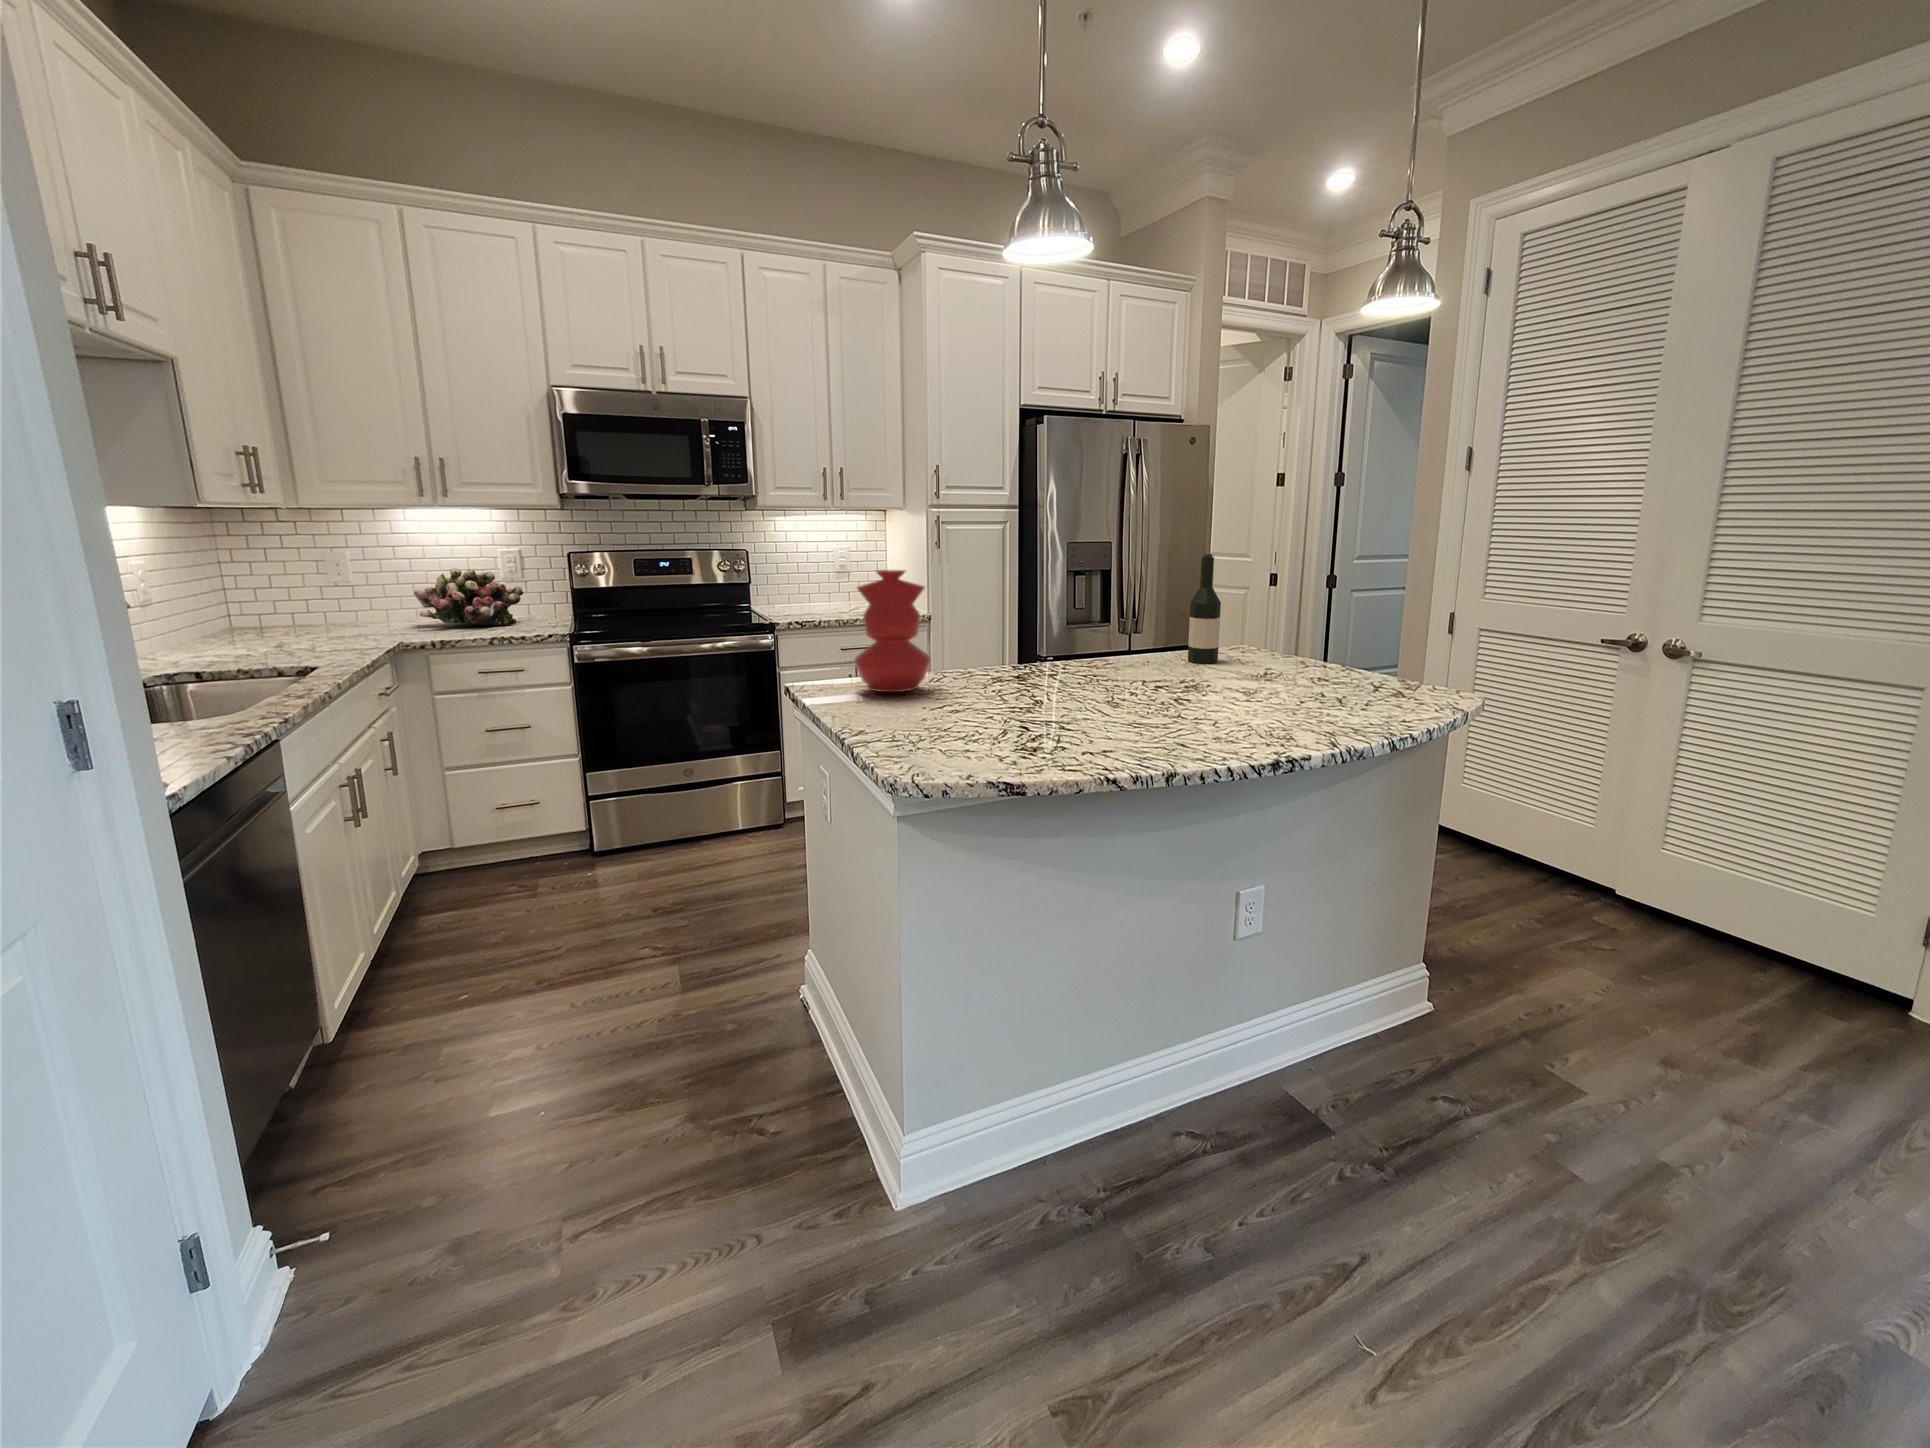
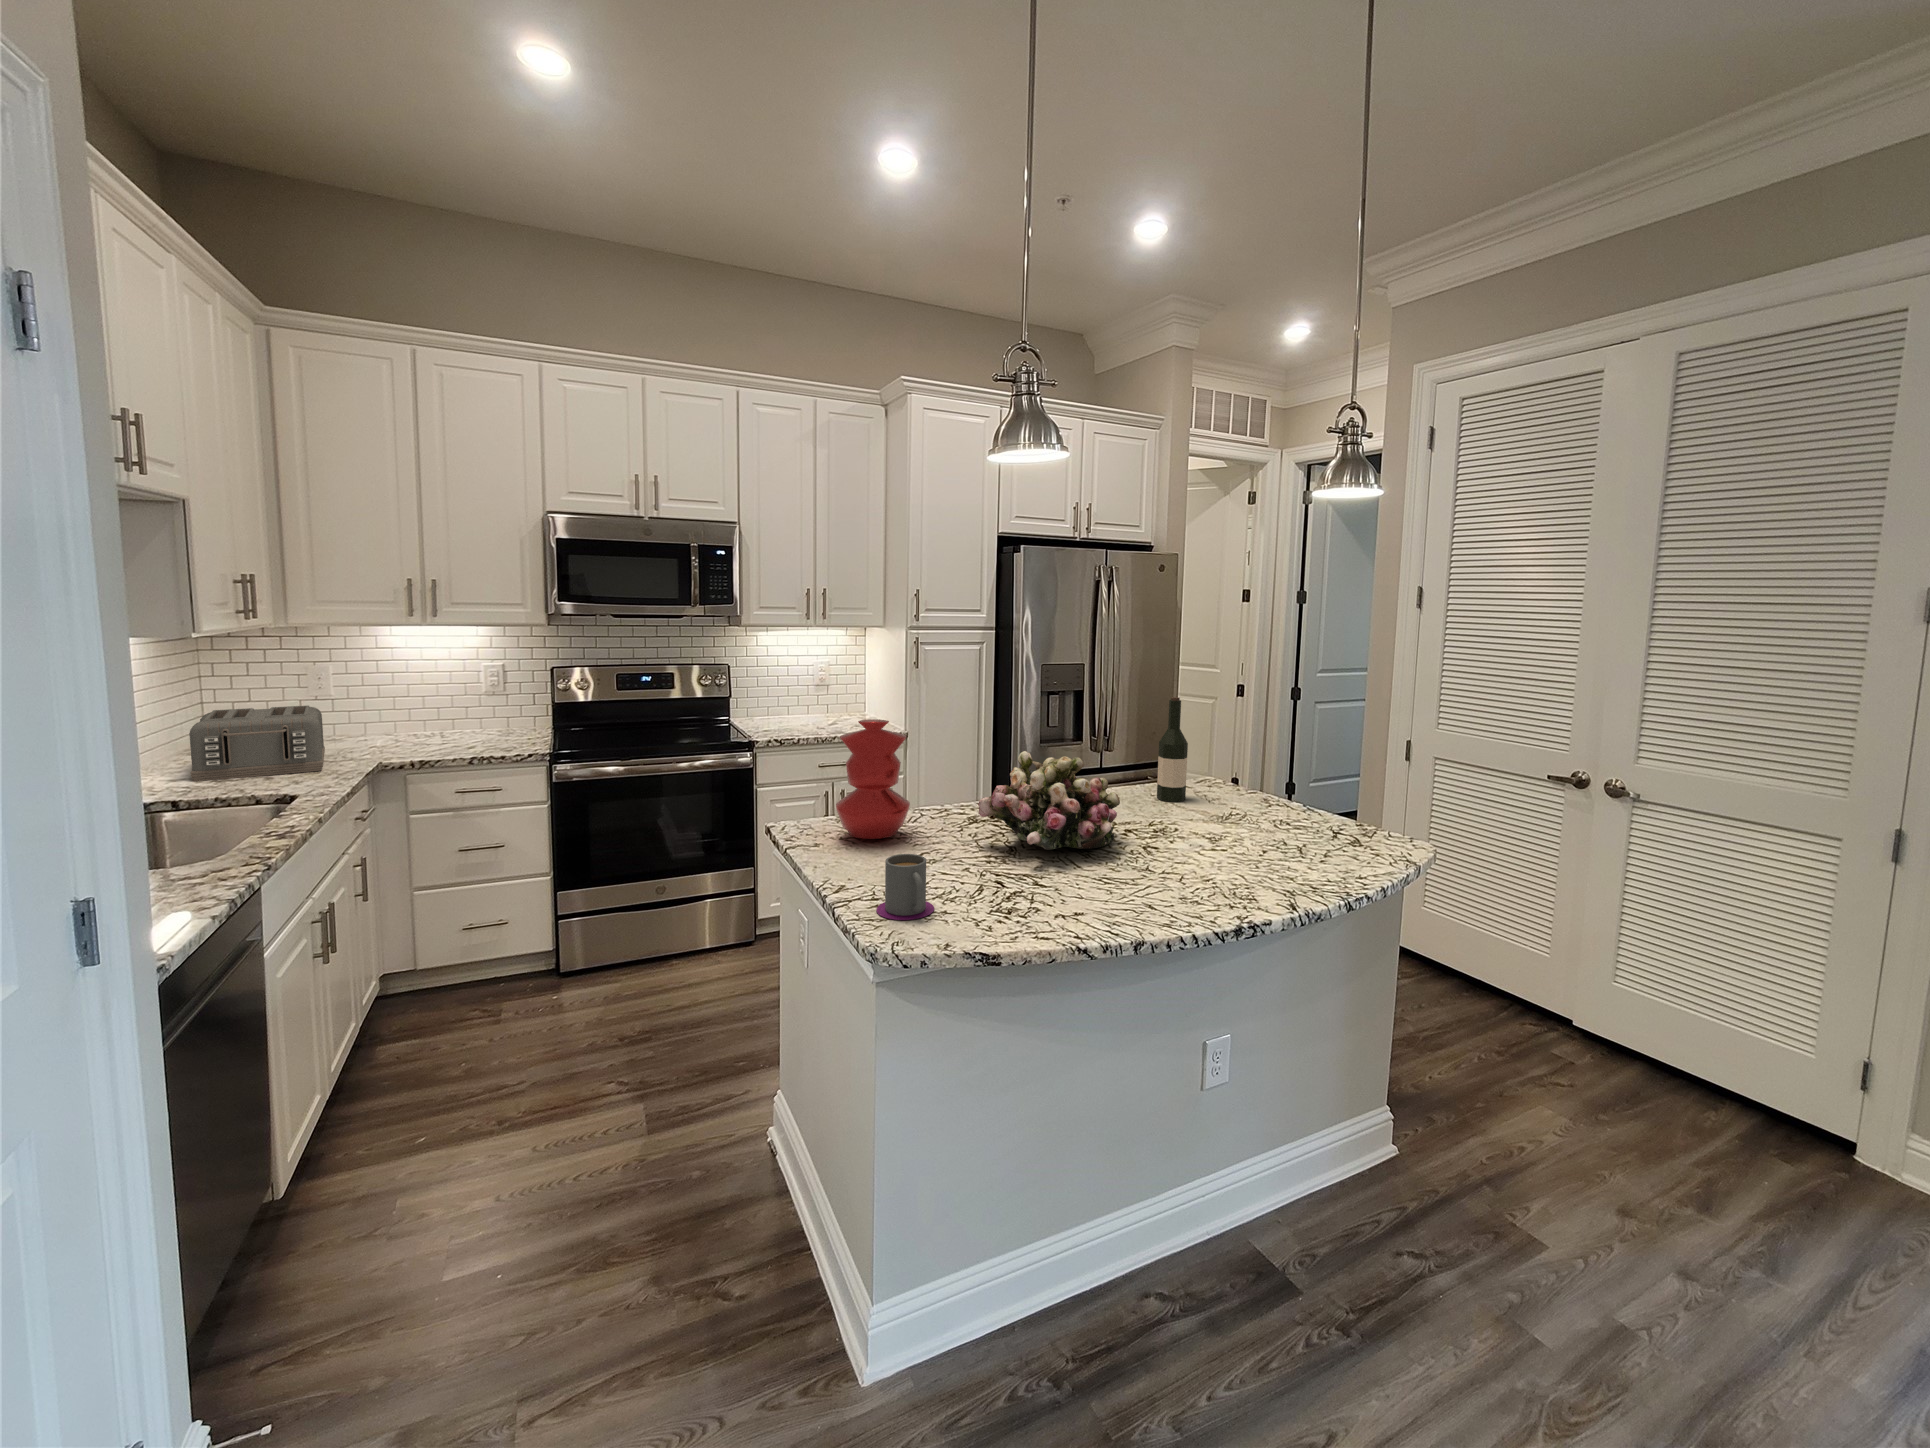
flower arrangement: present [414,568,523,625] -> present [978,751,1120,850]
toaster: none [208,585,347,656] -> present [189,706,325,781]
mug: none [896,691,956,755] -> present [876,854,934,920]

